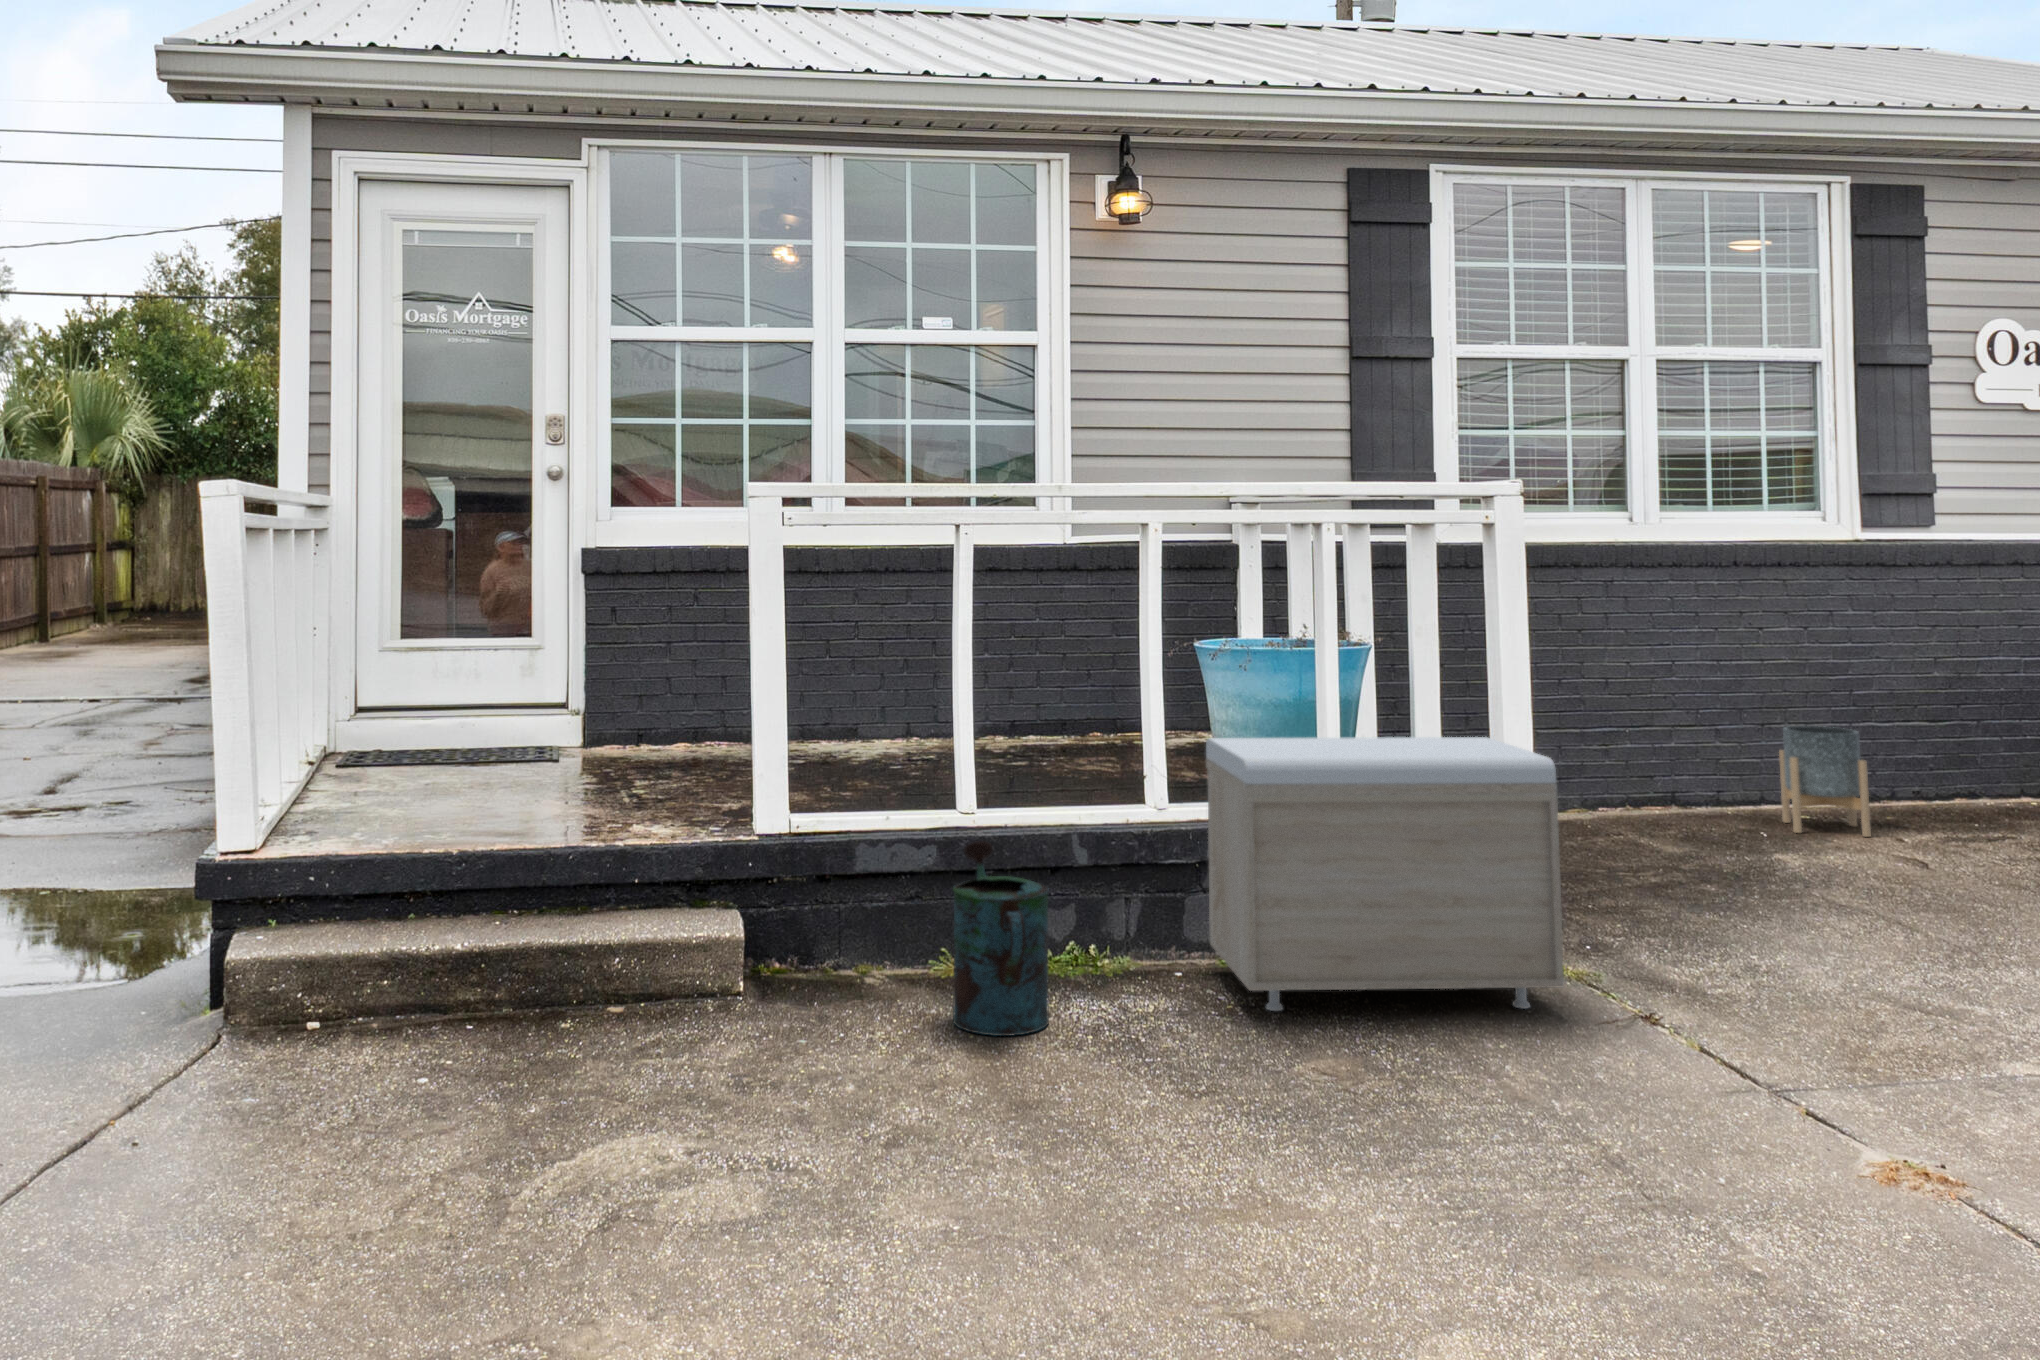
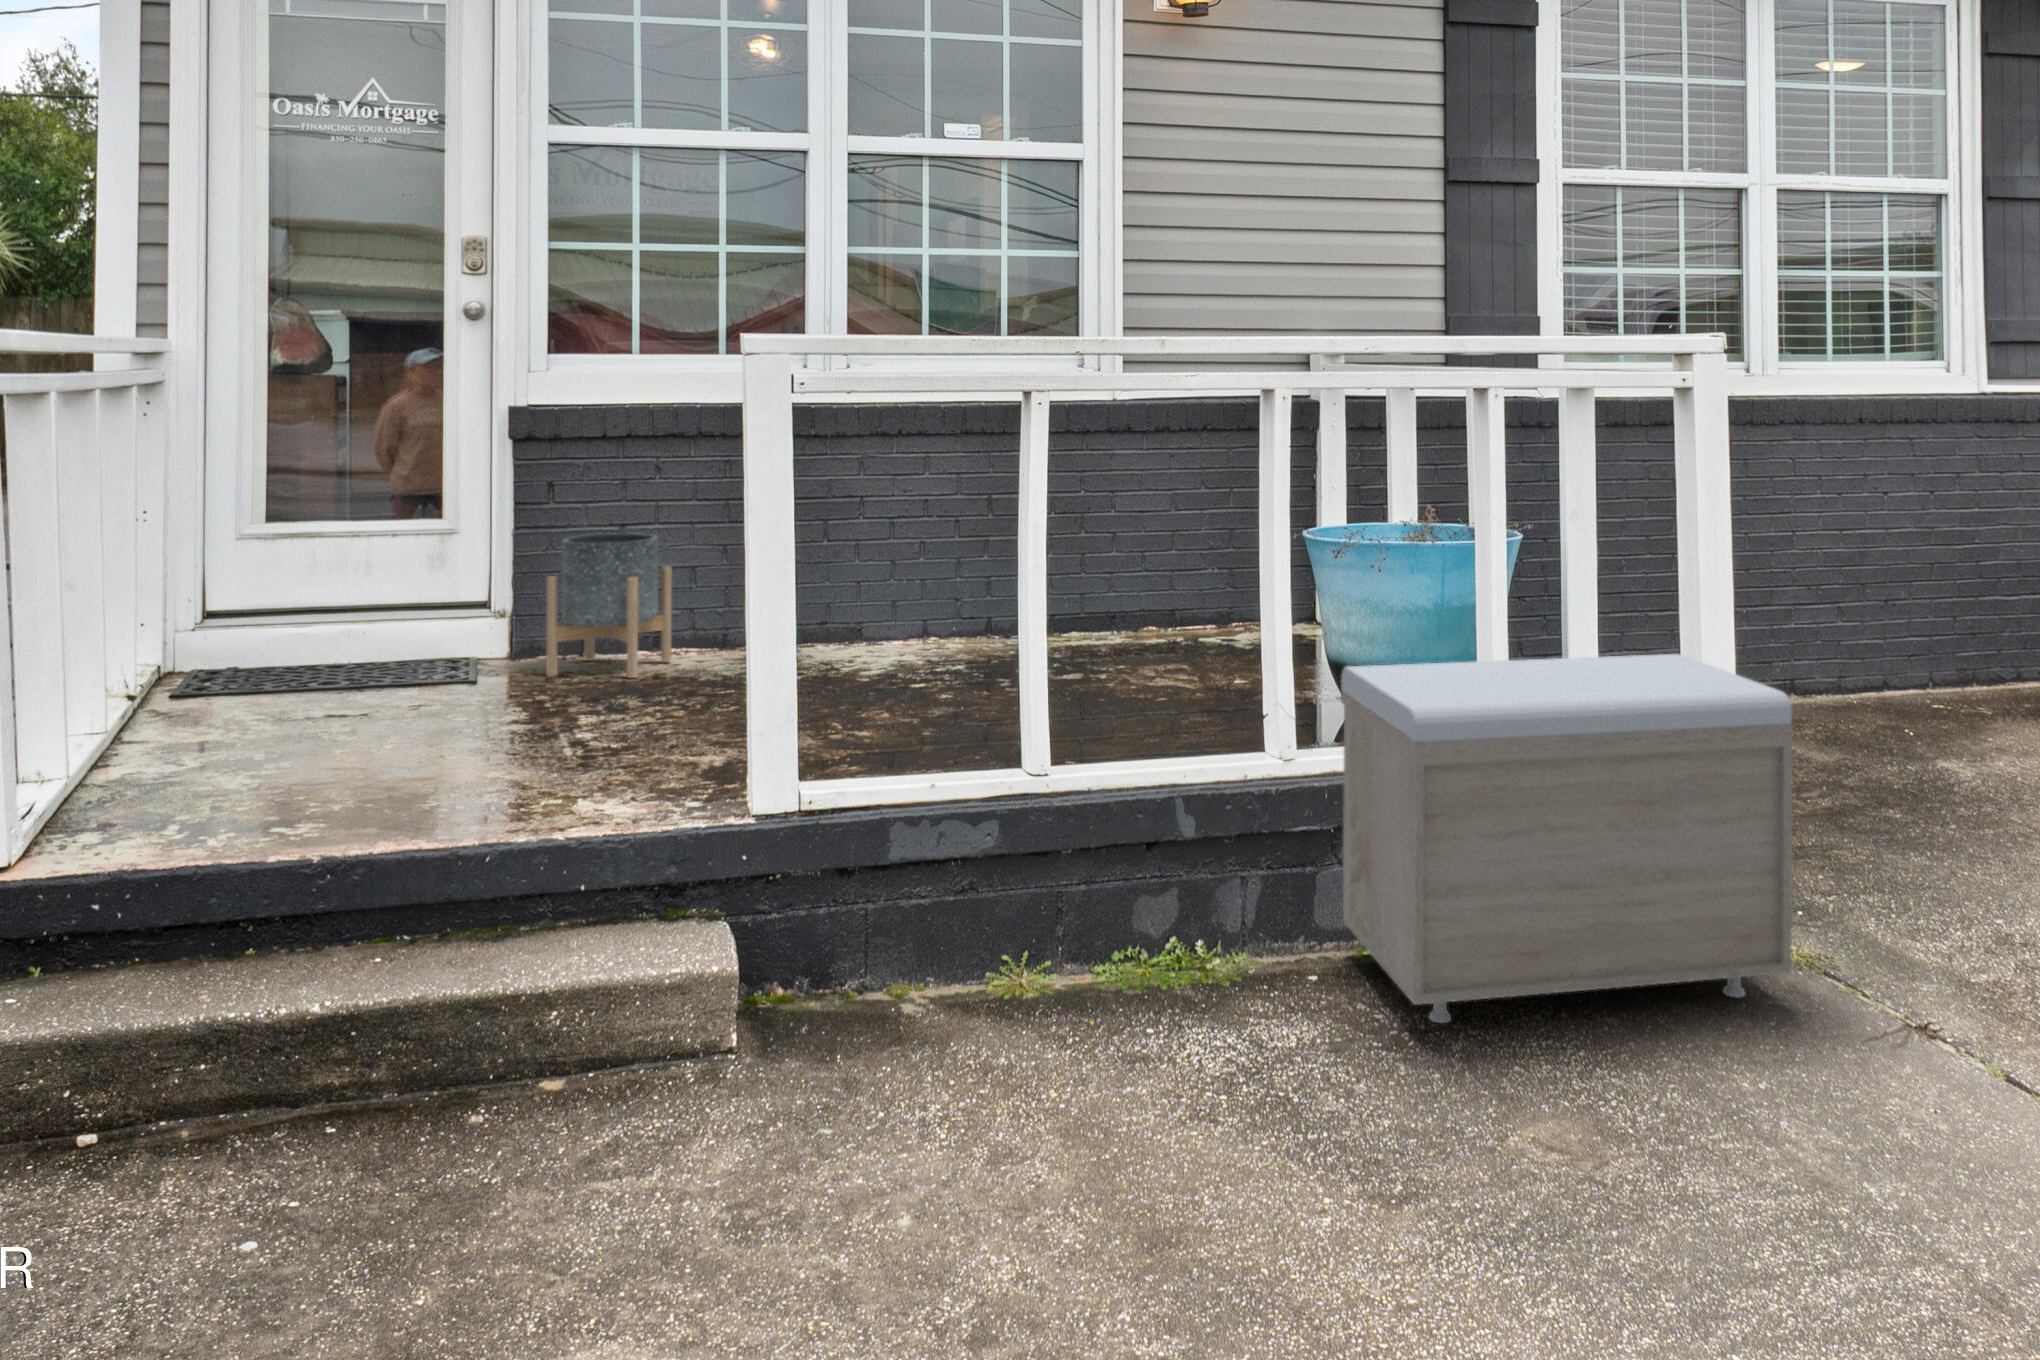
planter: present [1779,726,1871,837] -> present [546,533,672,678]
watering can: present [953,841,1049,1036] -> none [1027,817,1158,1097]

